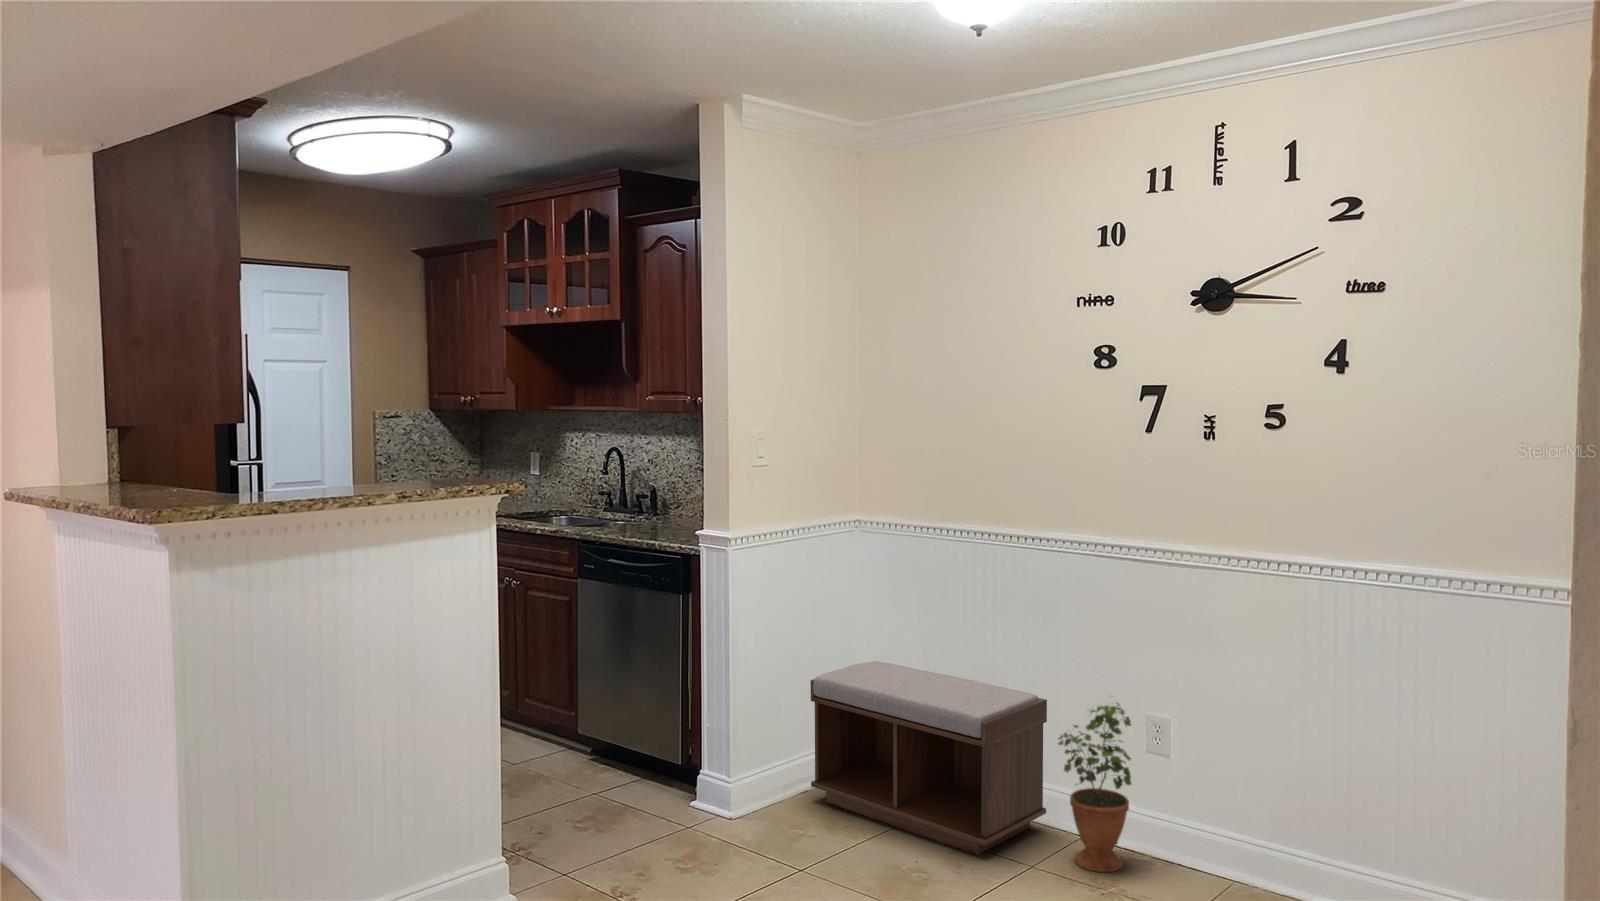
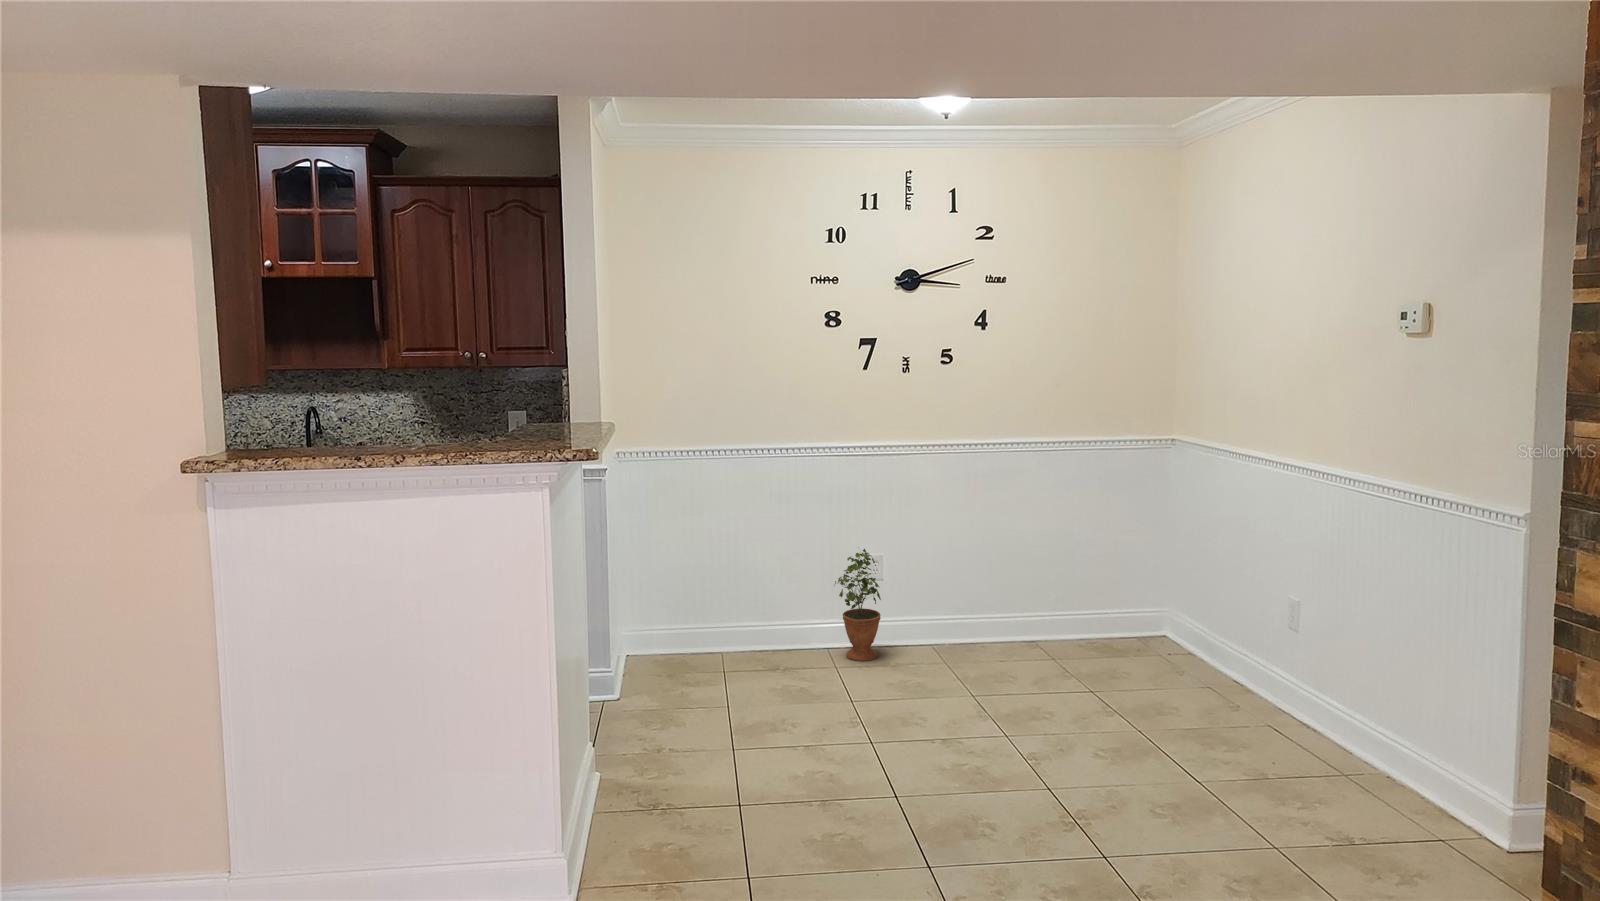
bench: present [811,661,1047,854] -> none [637,559,810,679]

